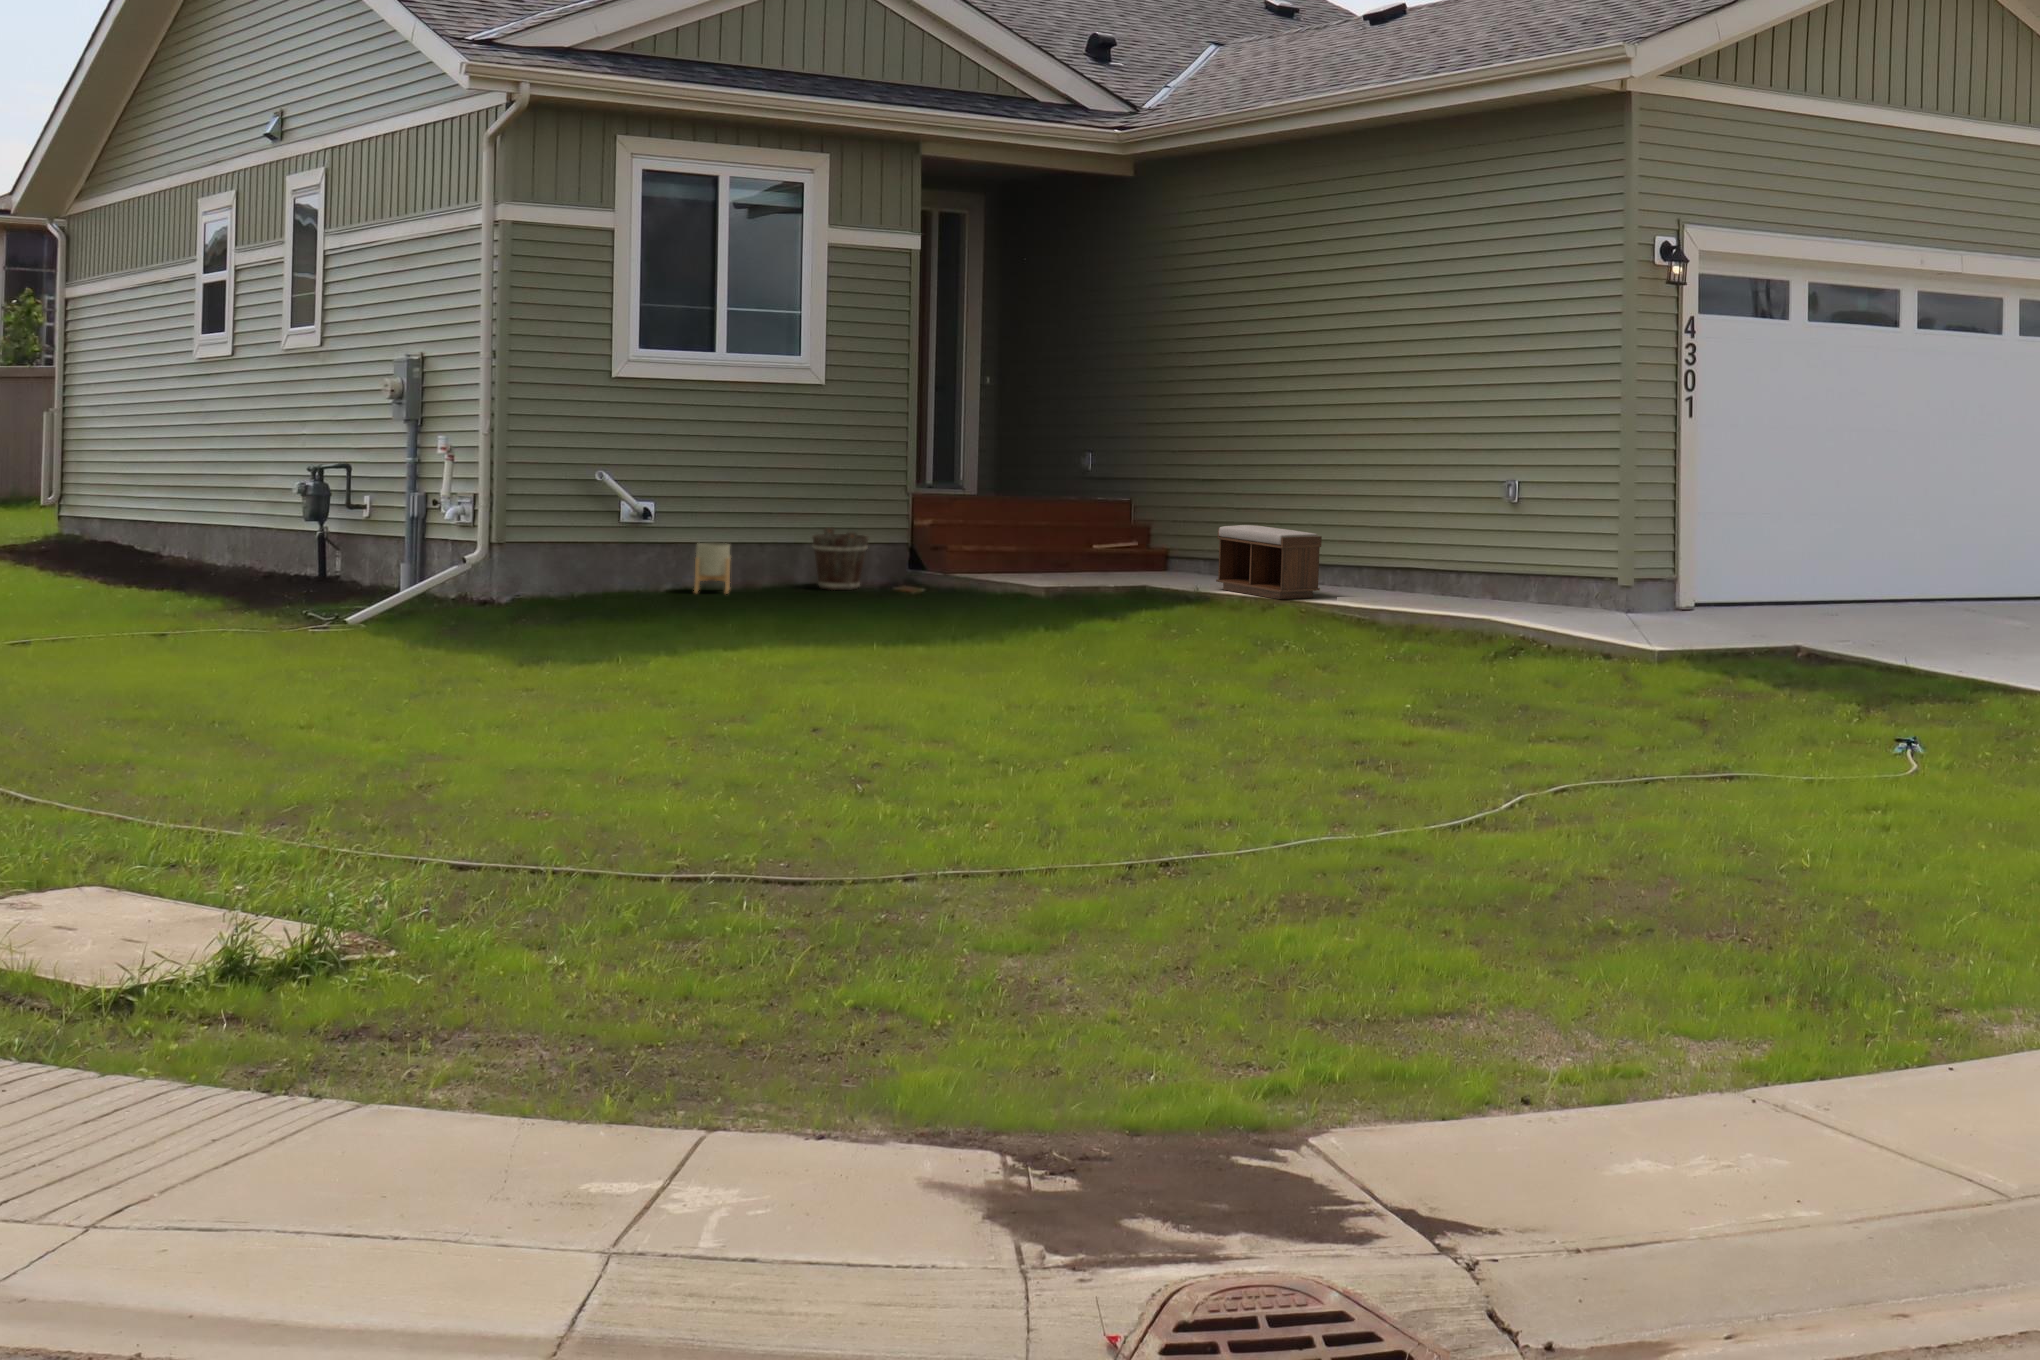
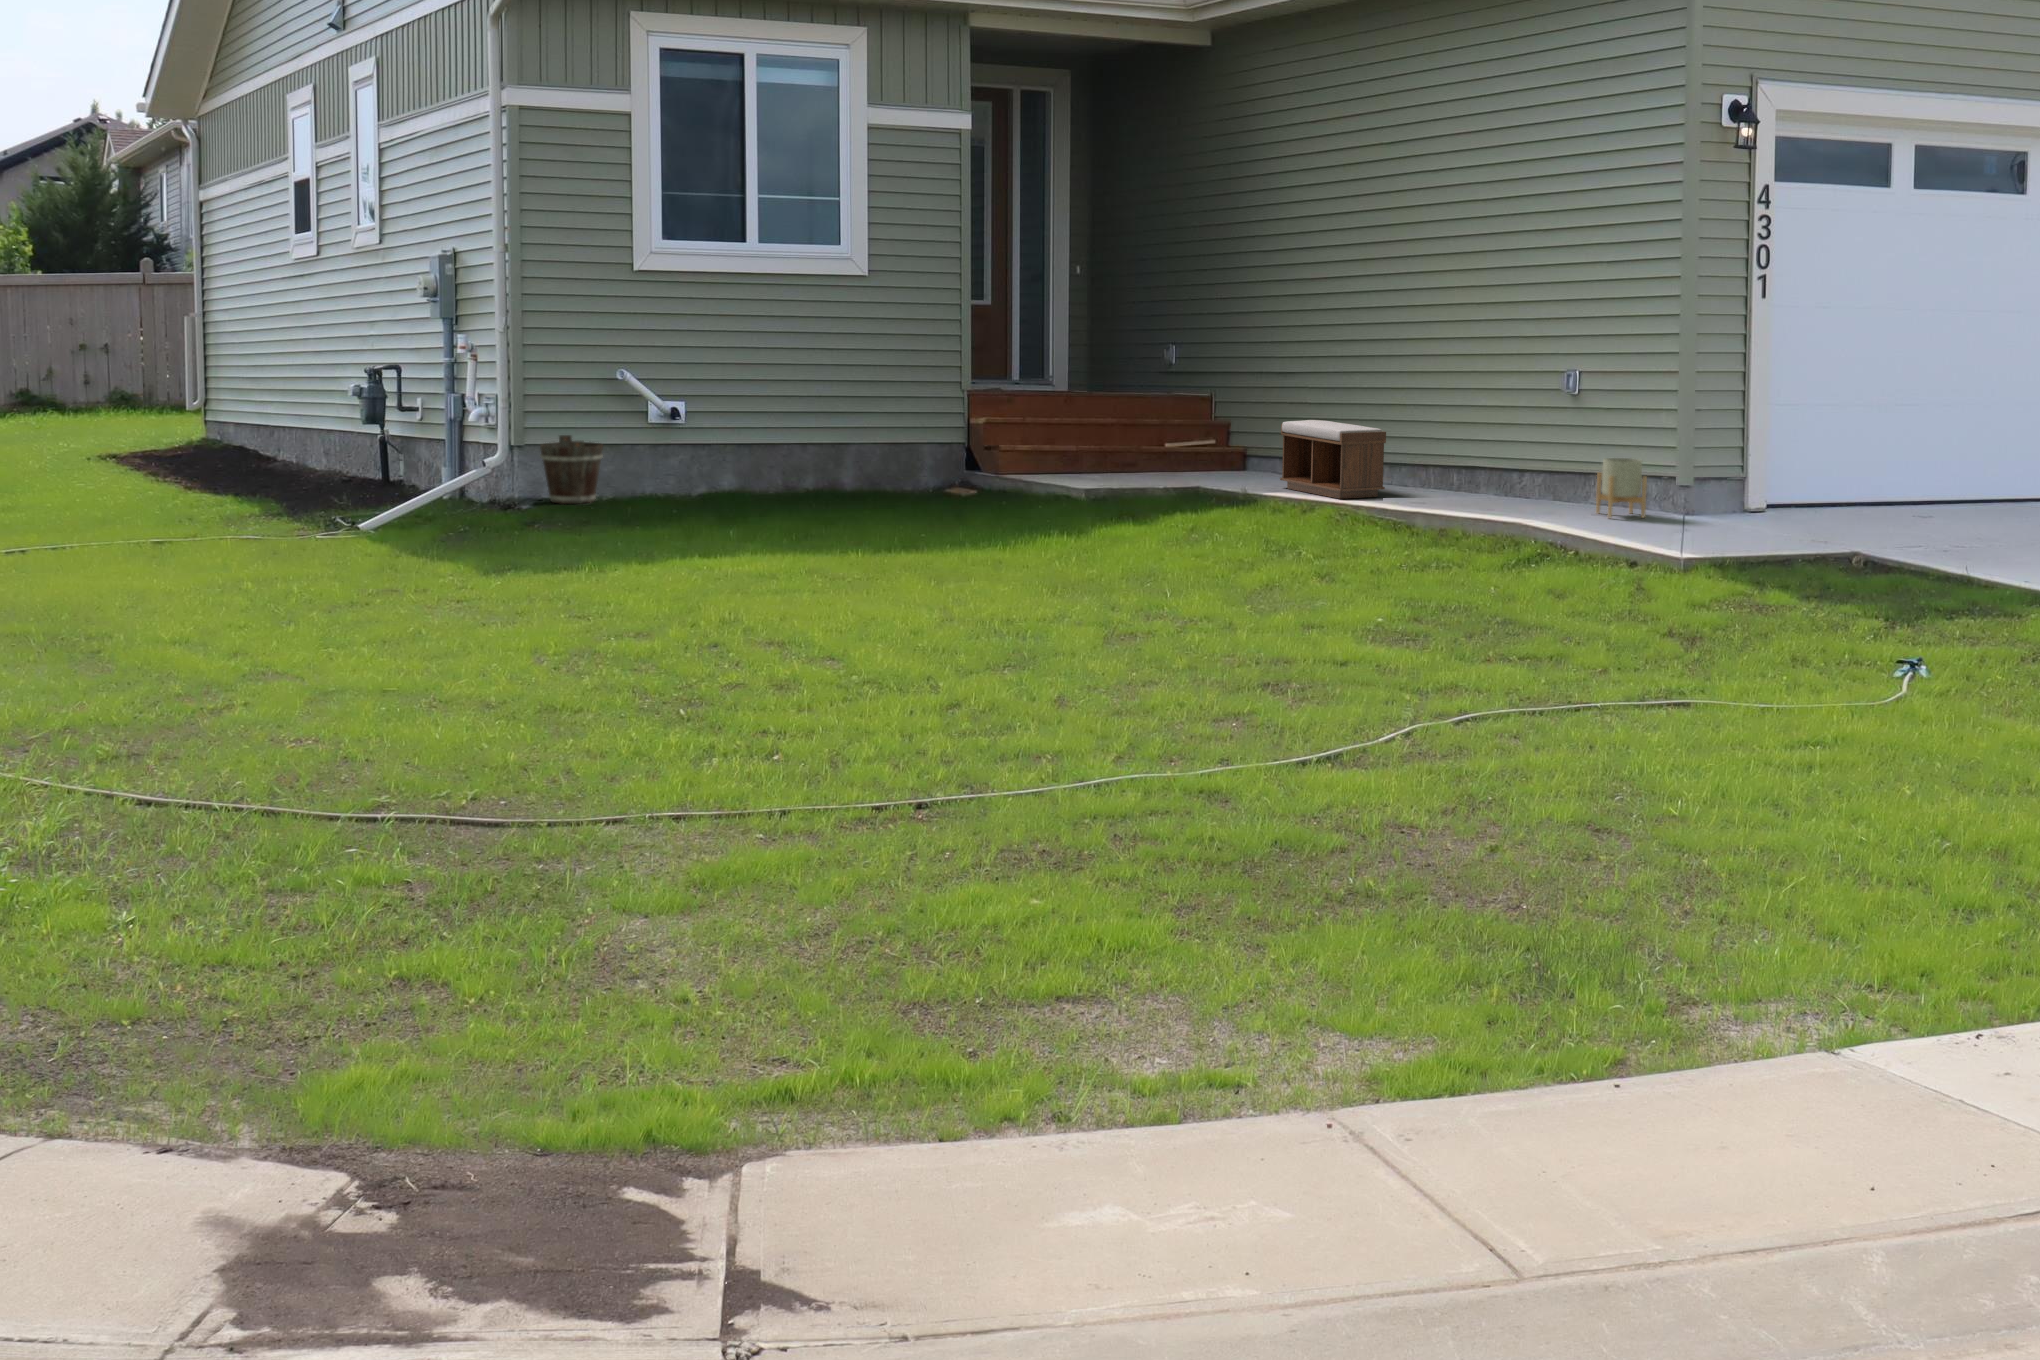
bucket: present [813,527,868,590] -> present [540,435,603,504]
planter: present [694,543,731,593] -> present [1596,458,1647,518]

